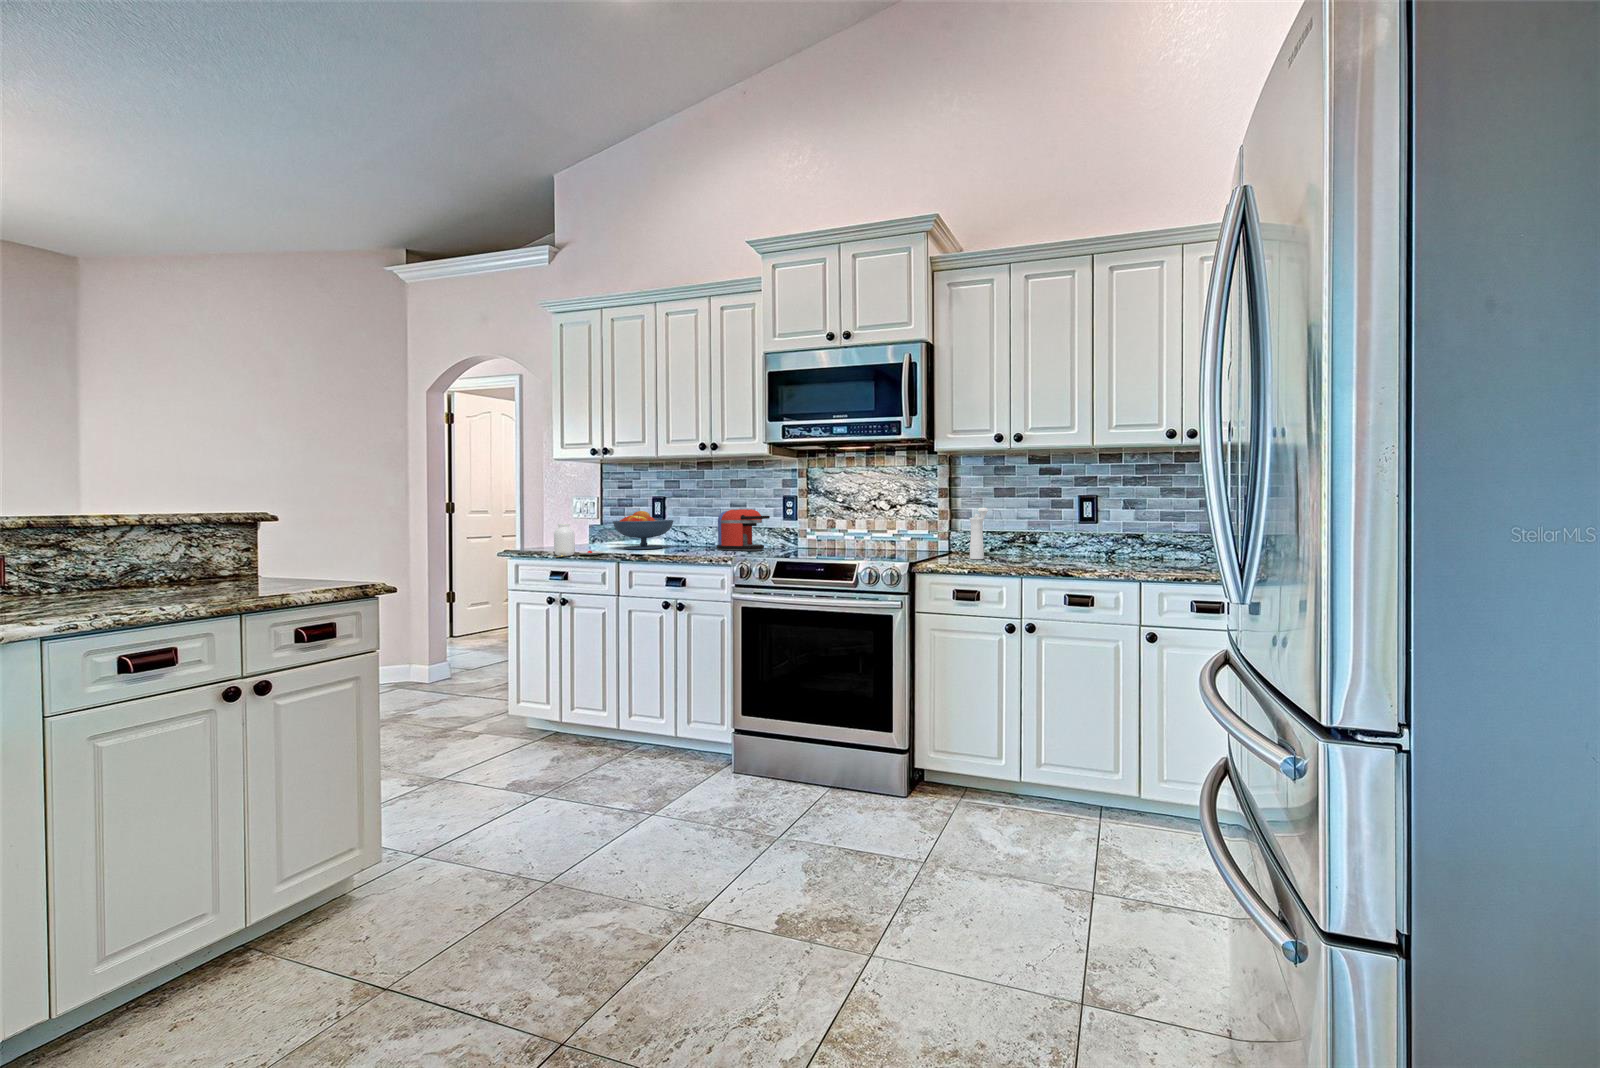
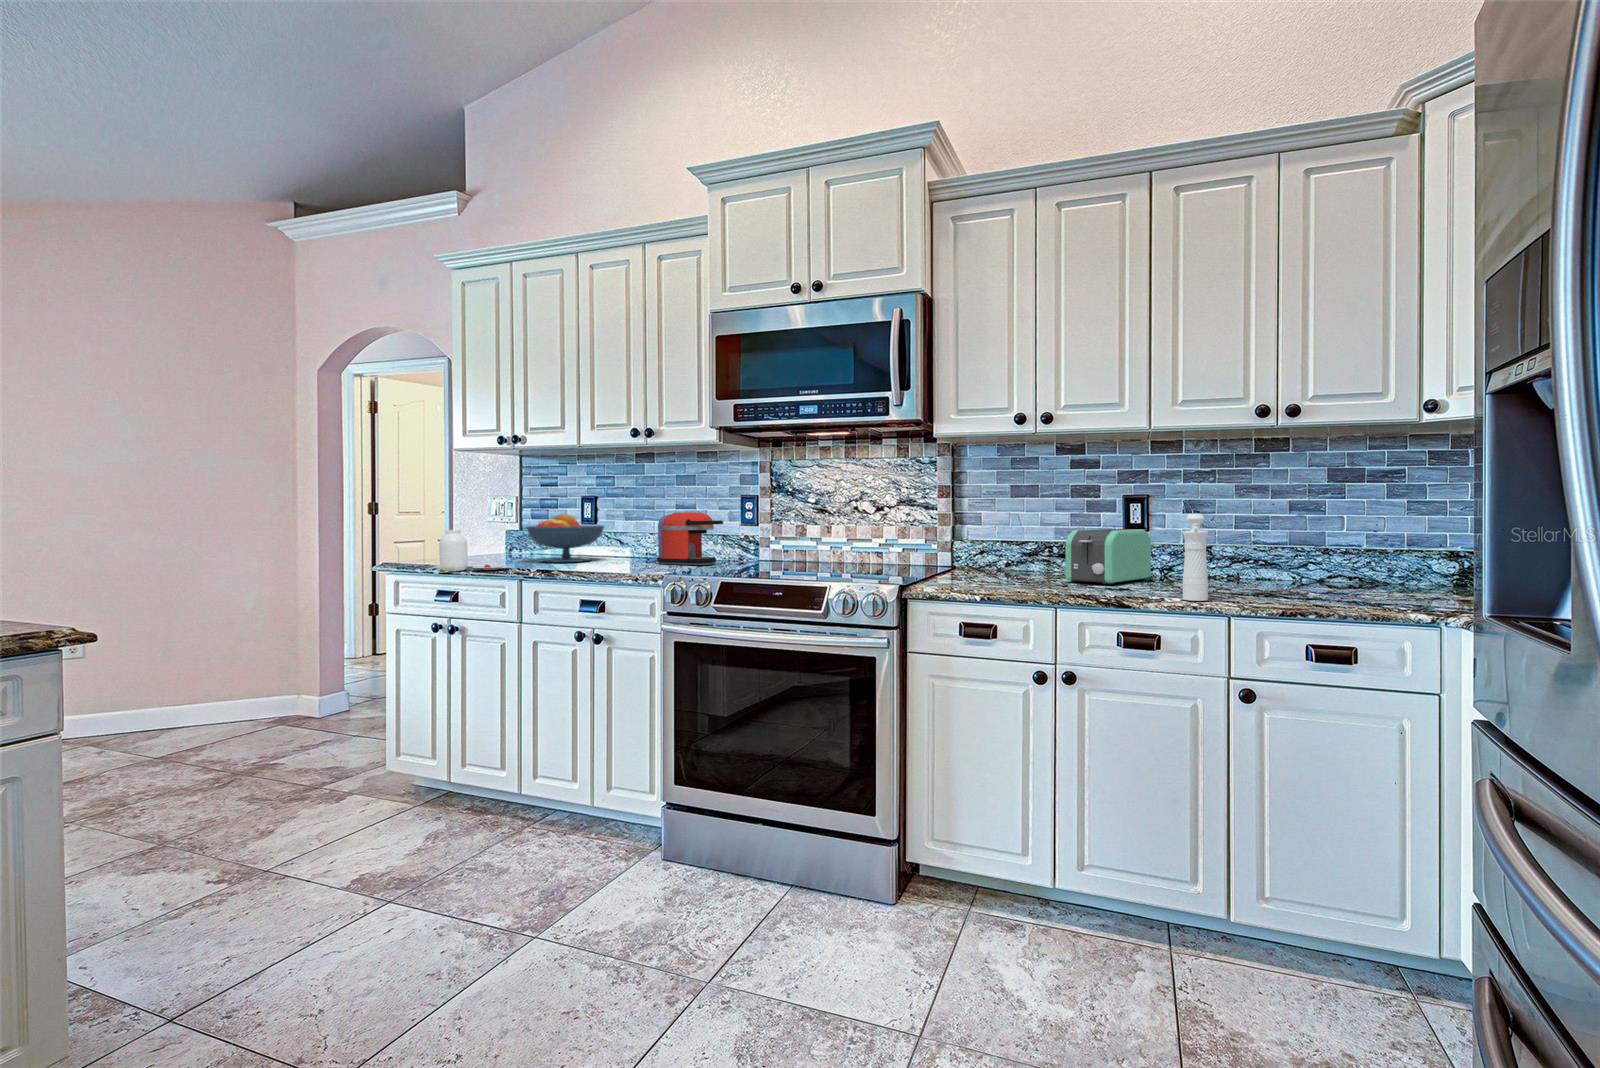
pepper mill: present [970,508,988,559] -> present [1183,514,1209,601]
toaster: none [1033,521,1098,562] -> present [1066,529,1151,584]

